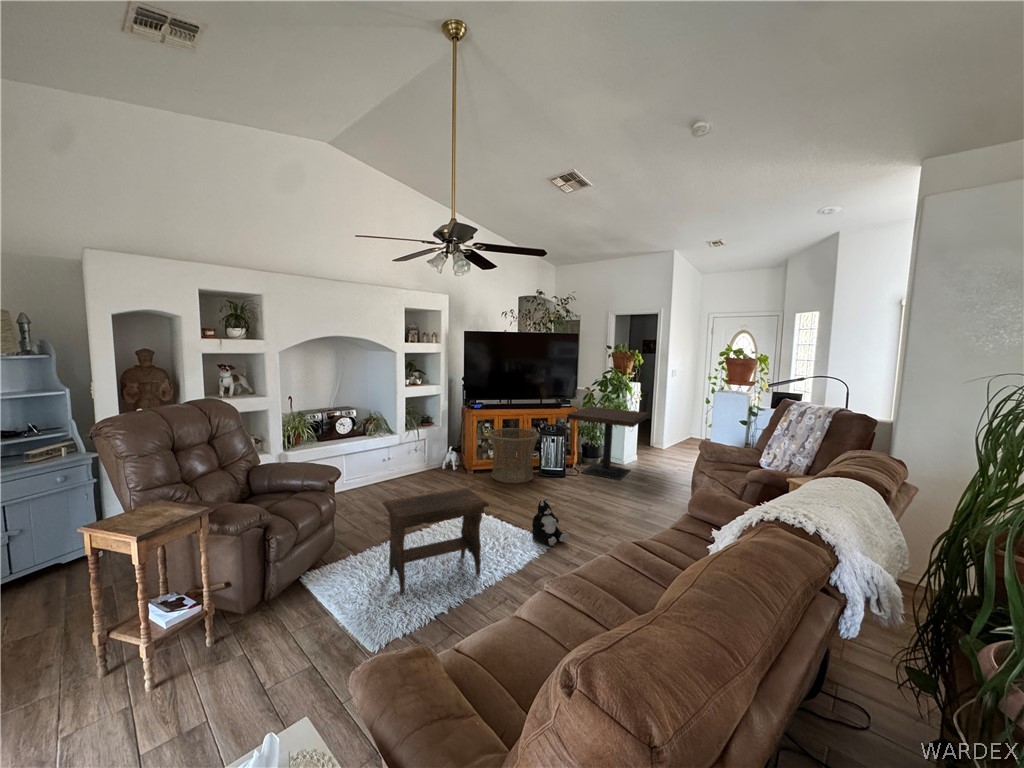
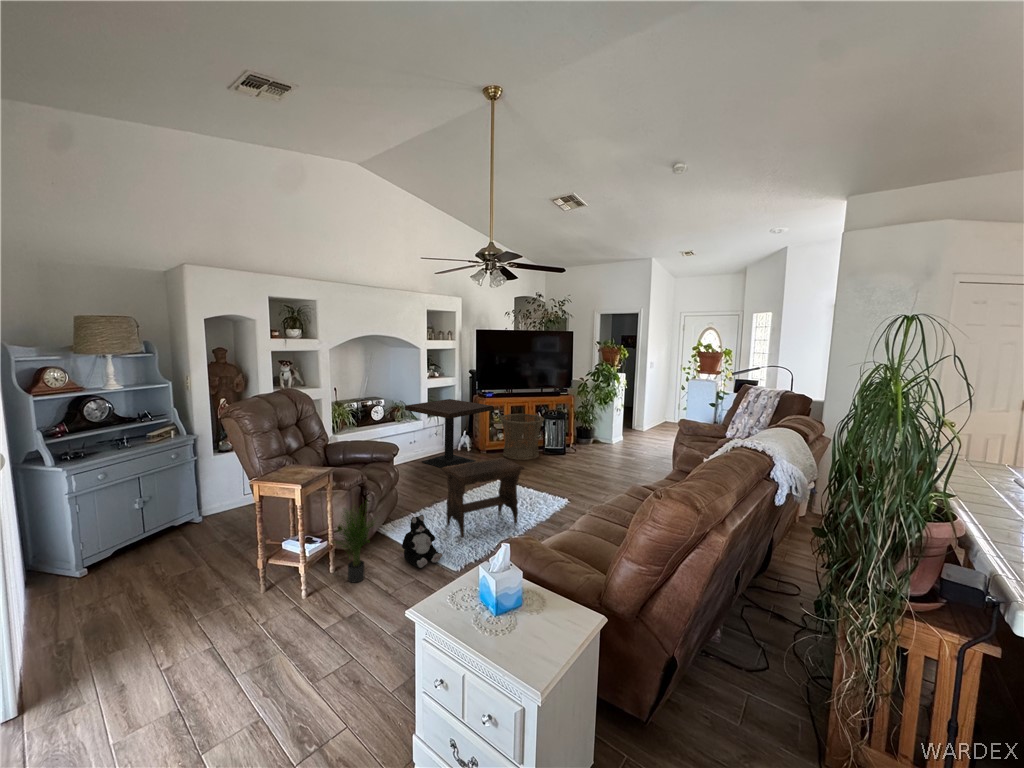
side table: present [567,406,649,480] -> present [405,399,493,468]
plush toy: present [532,499,568,545] -> present [402,515,442,568]
potted plant: none [181,549,273,667] -> present [333,510,373,583]

